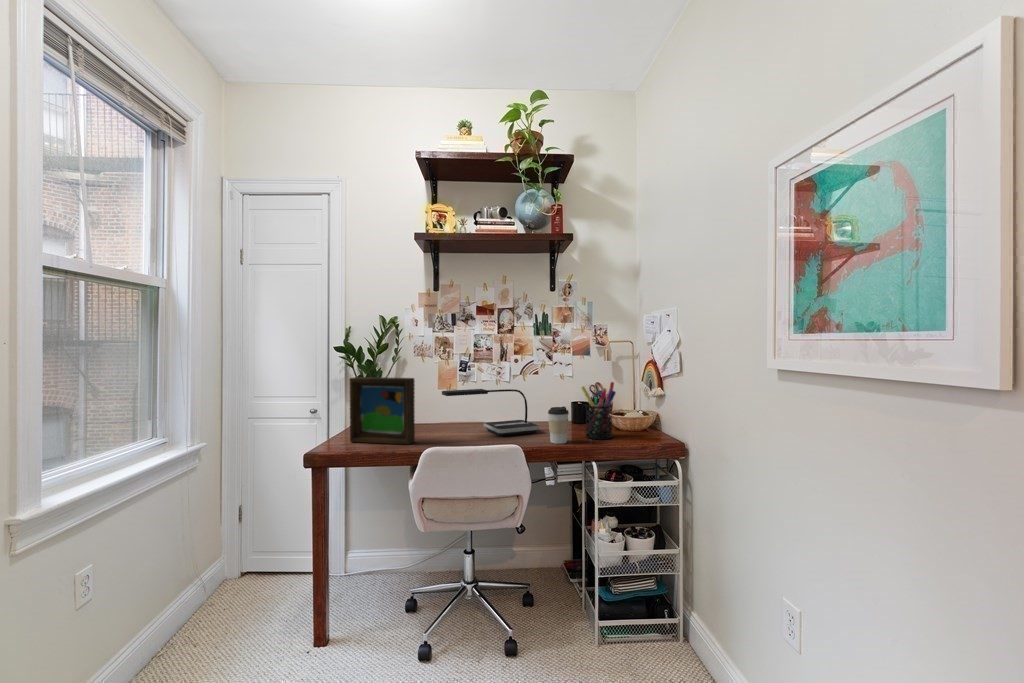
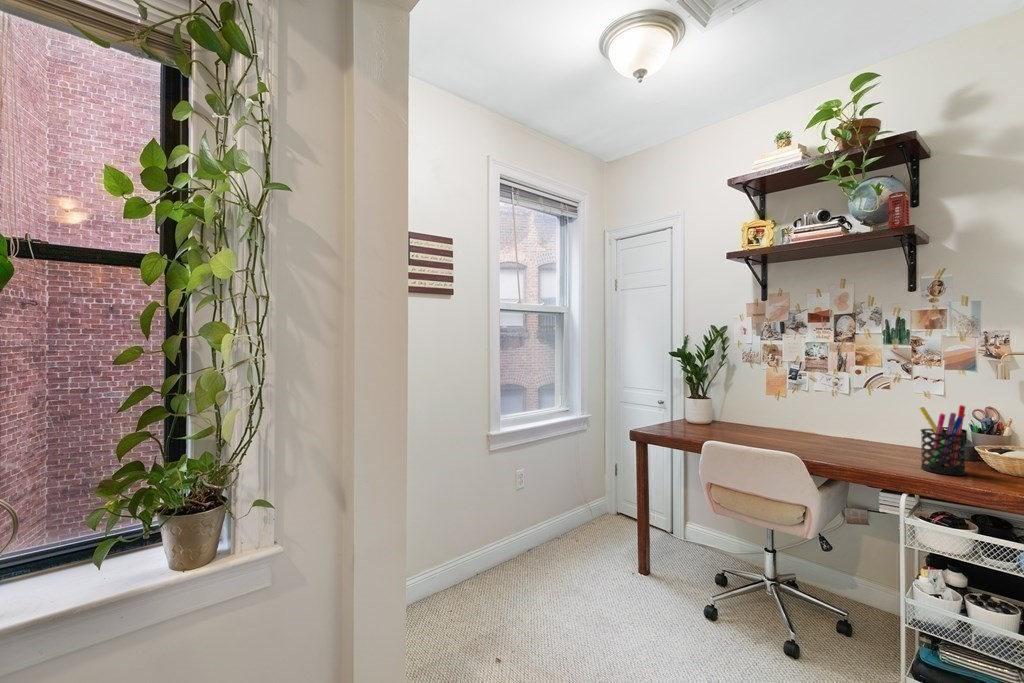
picture frame: present [349,377,415,444] -> none [669,378,719,438]
desk lamp: present [442,389,539,436] -> none [749,396,865,451]
coffee cup: present [548,406,569,444] -> none [855,425,884,467]

